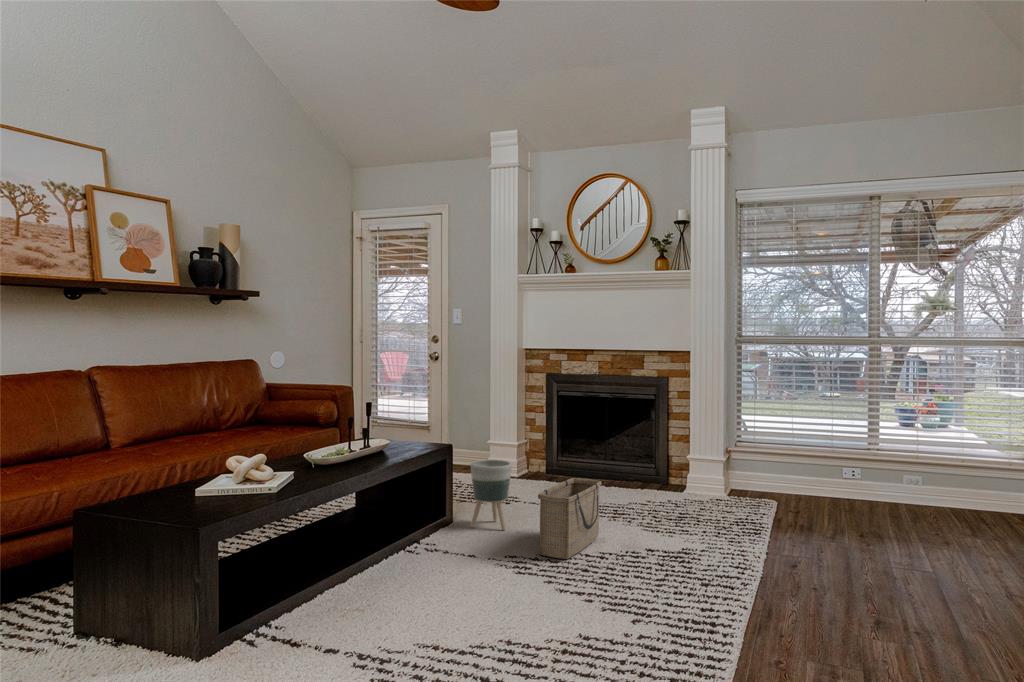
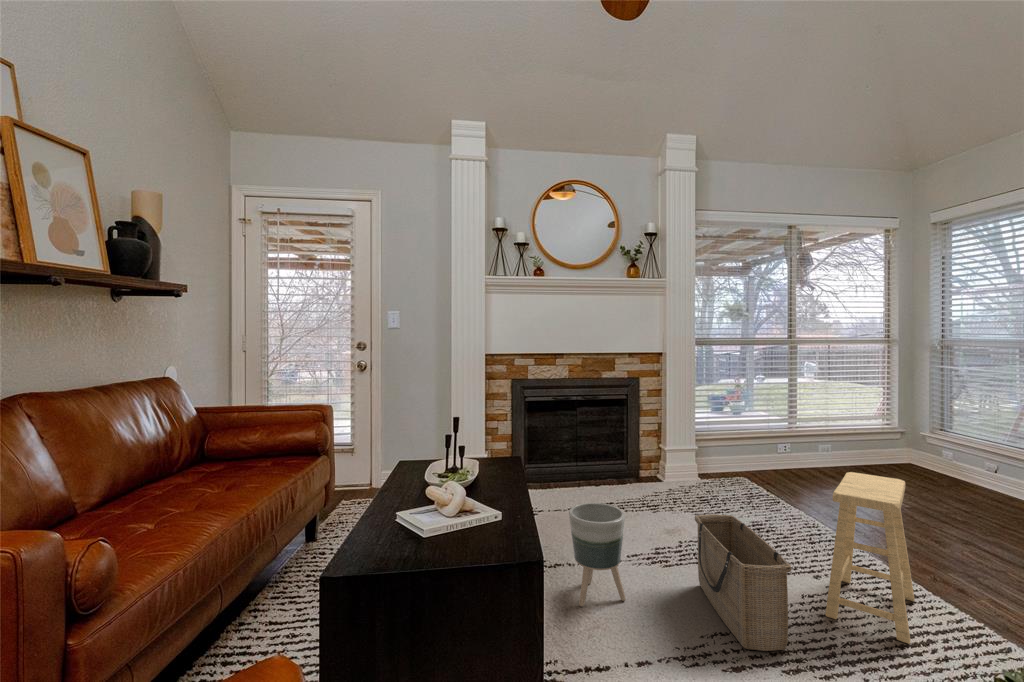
footstool: none [633,455,729,573] -> present [826,472,915,644]

